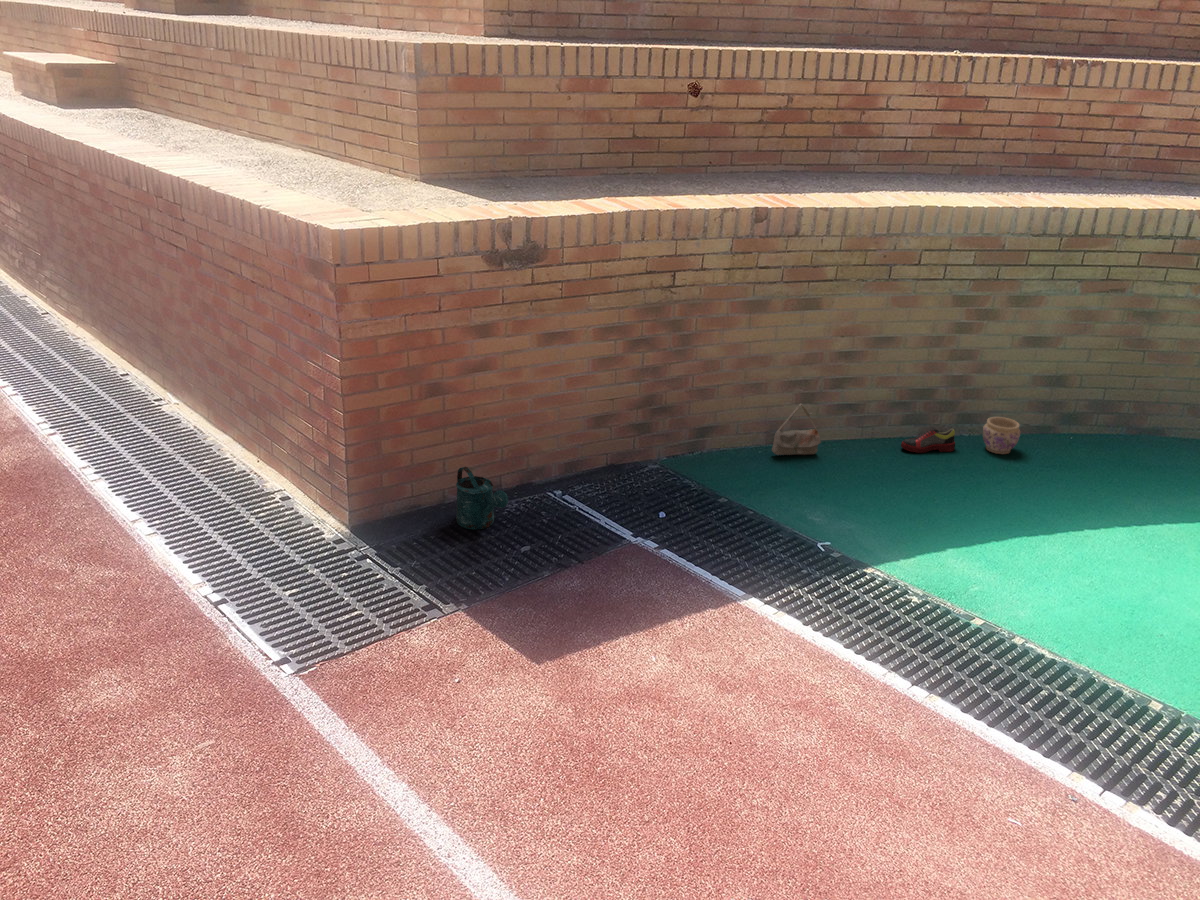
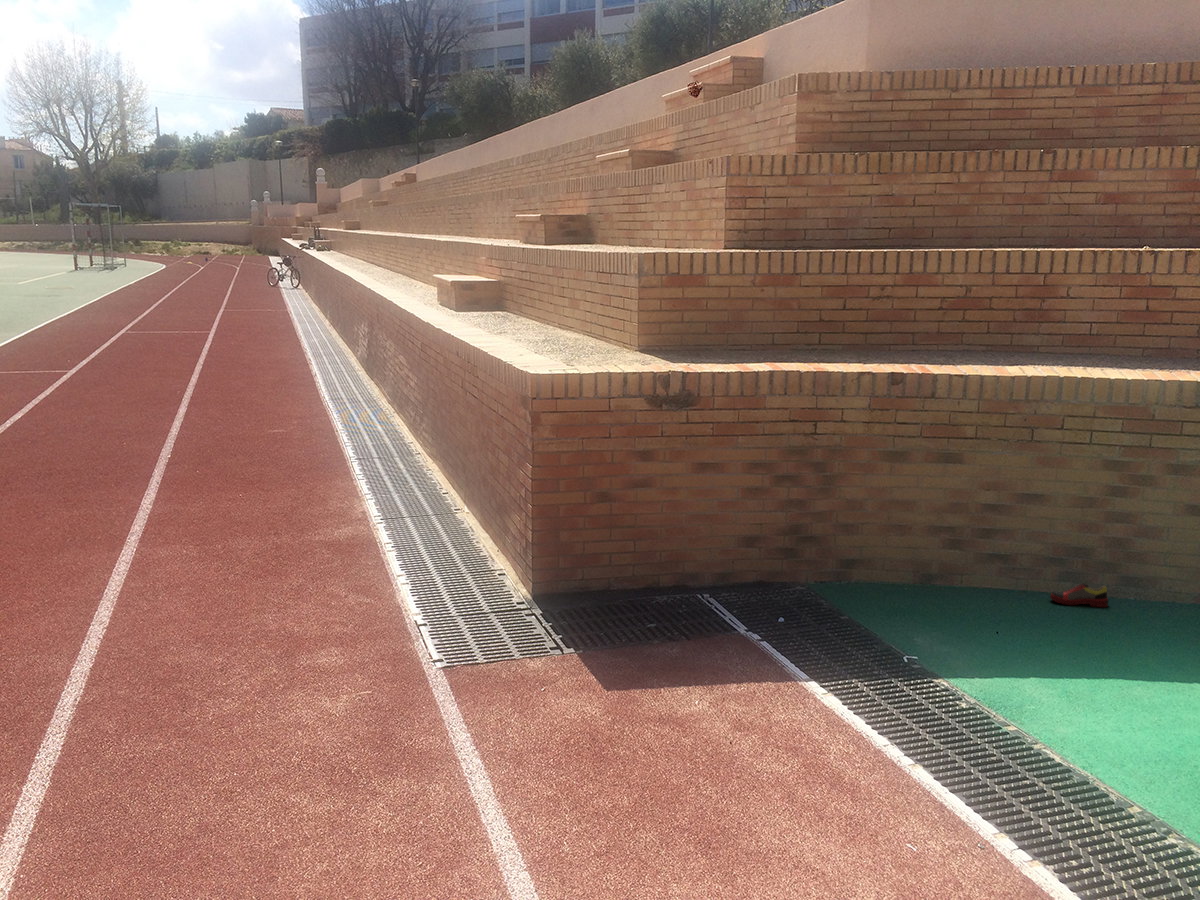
bag: present [772,404,821,455] -> none [917,546,964,595]
planter: present [983,417,1021,454] -> none [1139,579,1178,615]
watering can: present [456,467,508,530] -> none [615,562,646,611]

